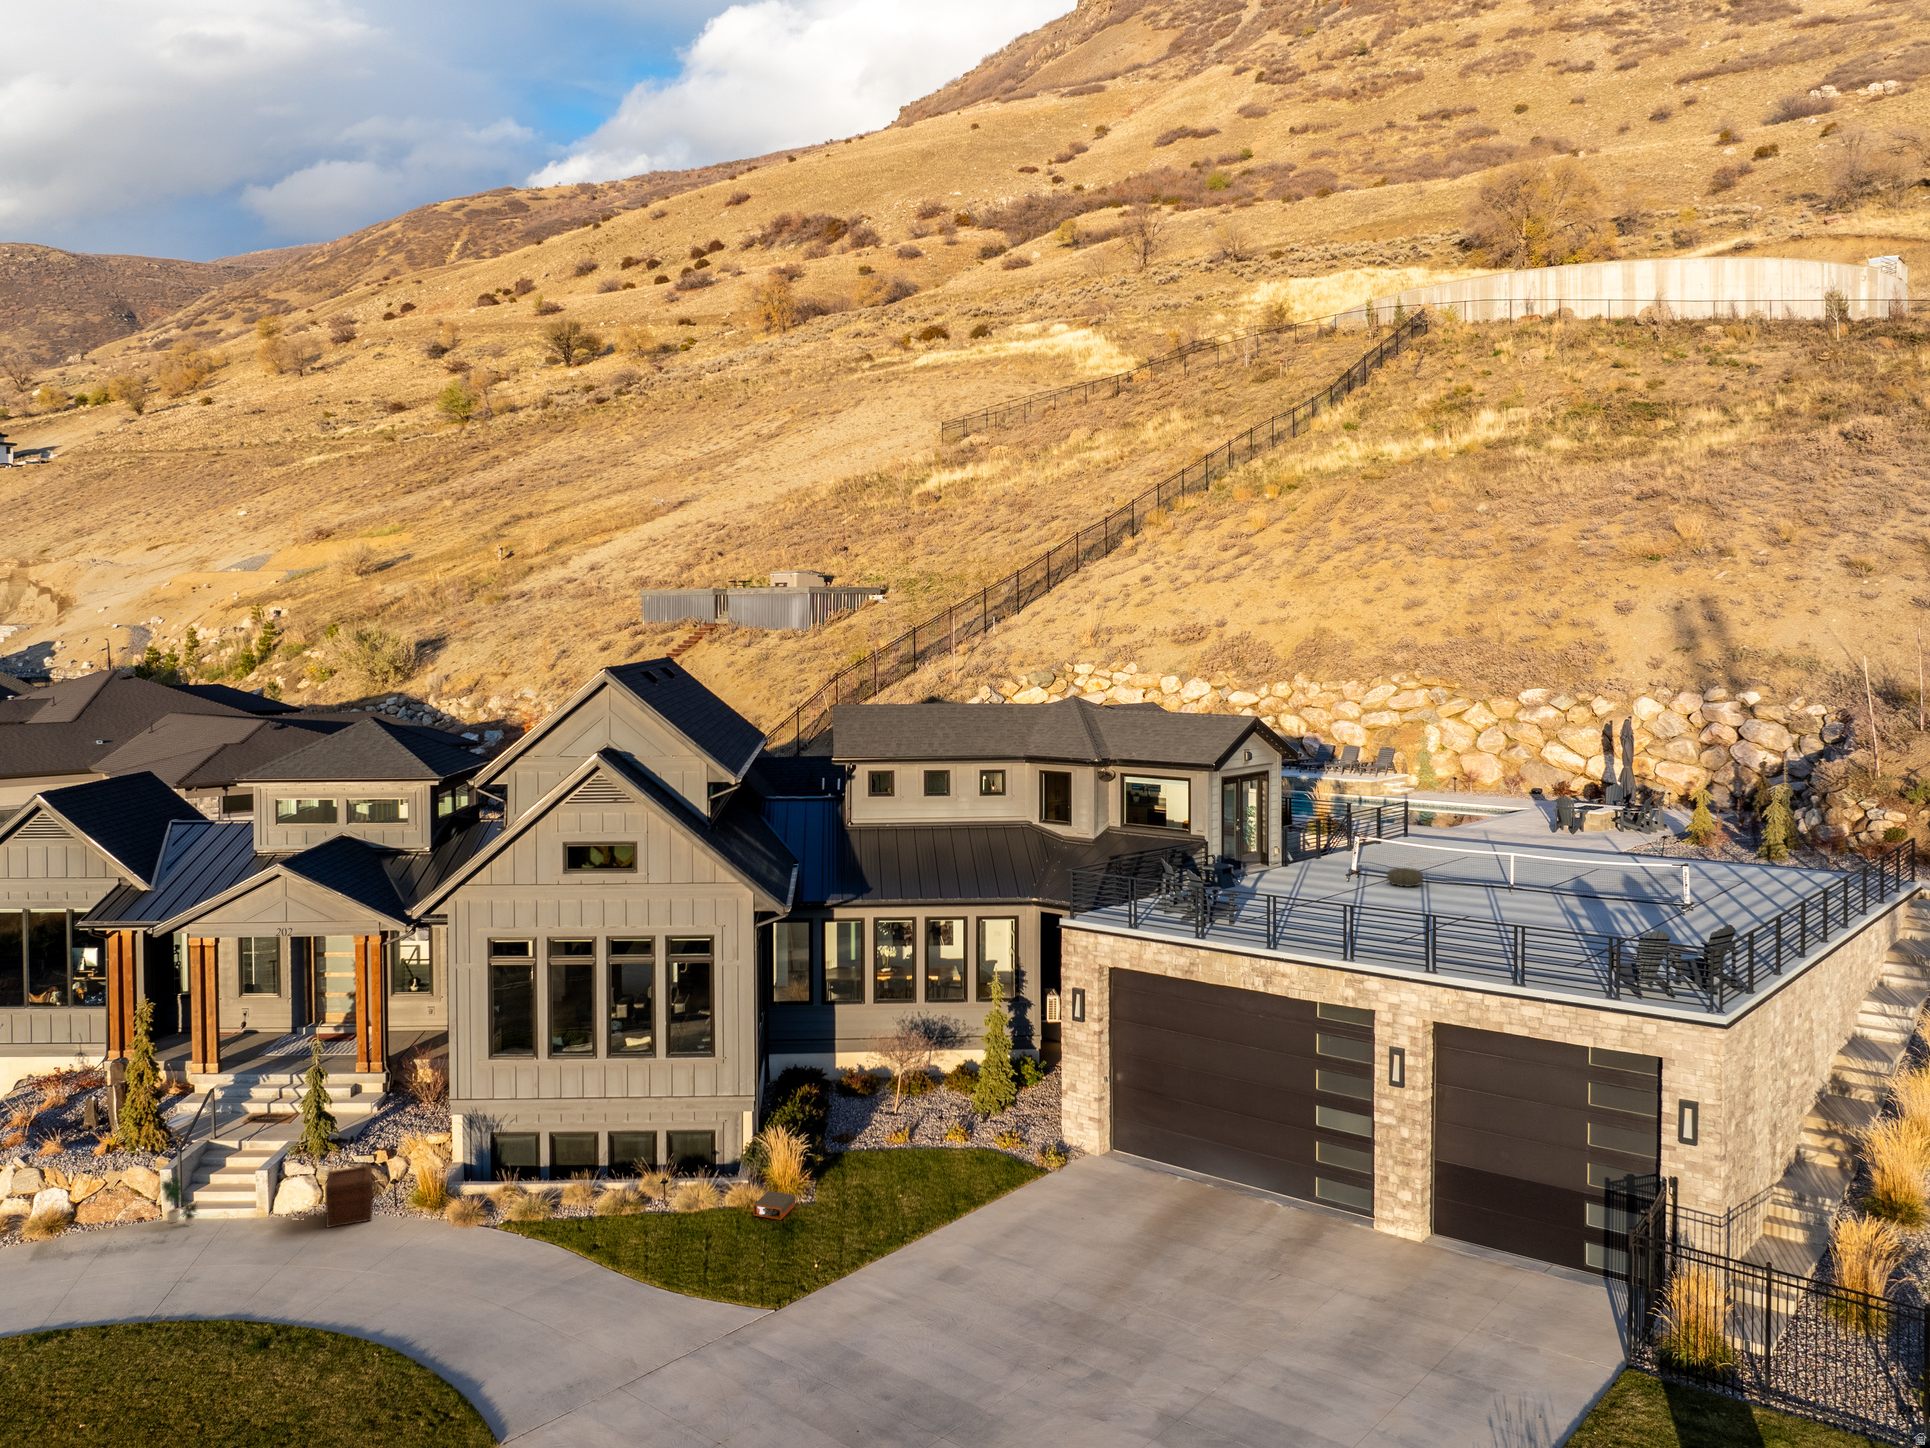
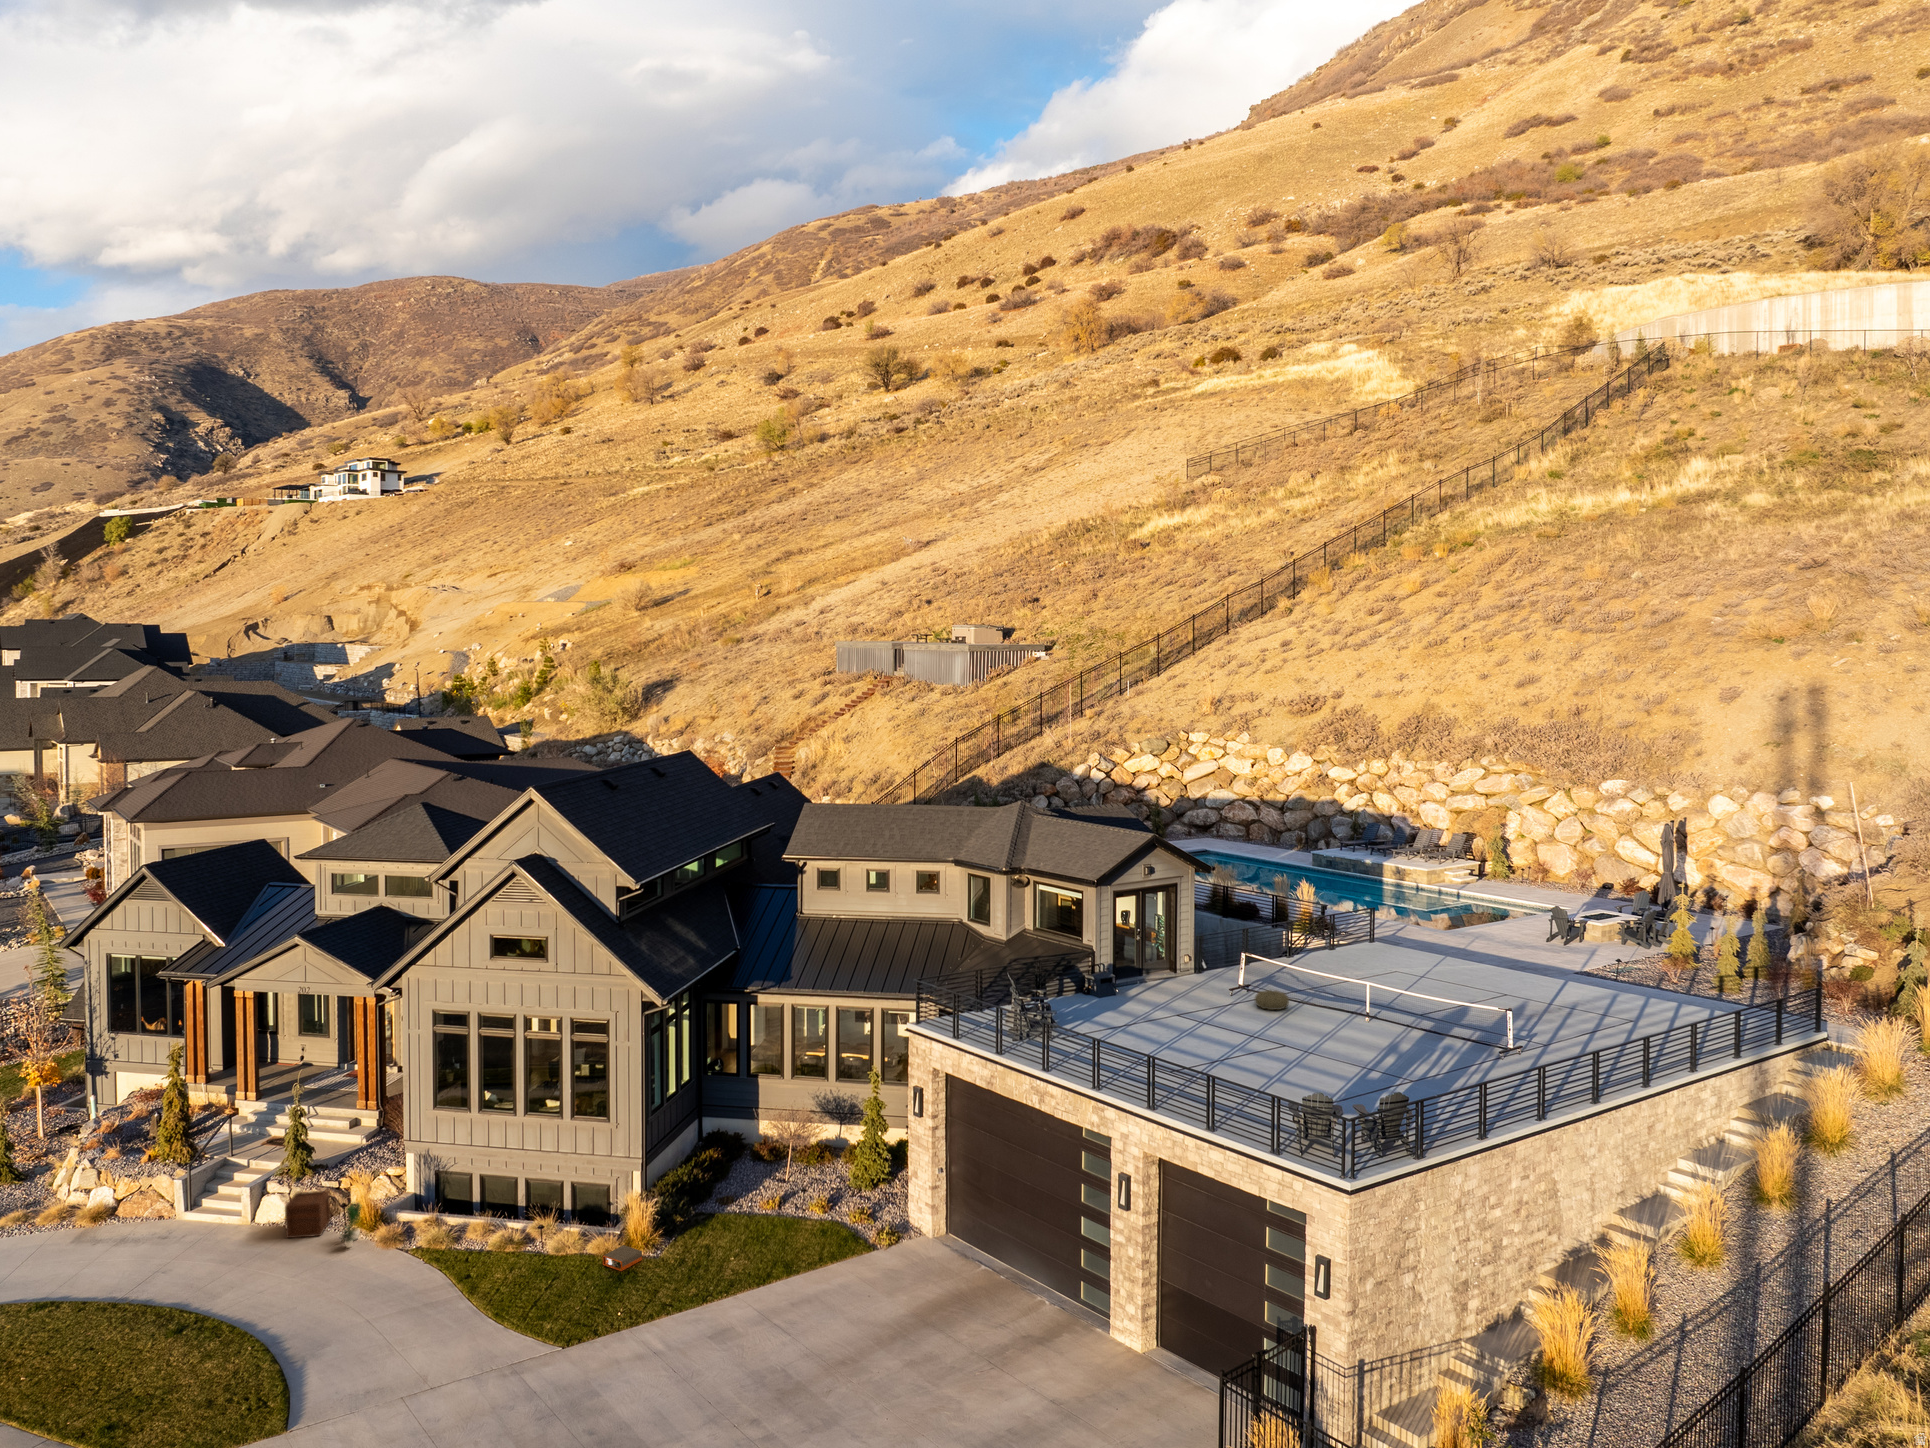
potted plant: present [162,1177,197,1226] -> present [341,1203,362,1248]

